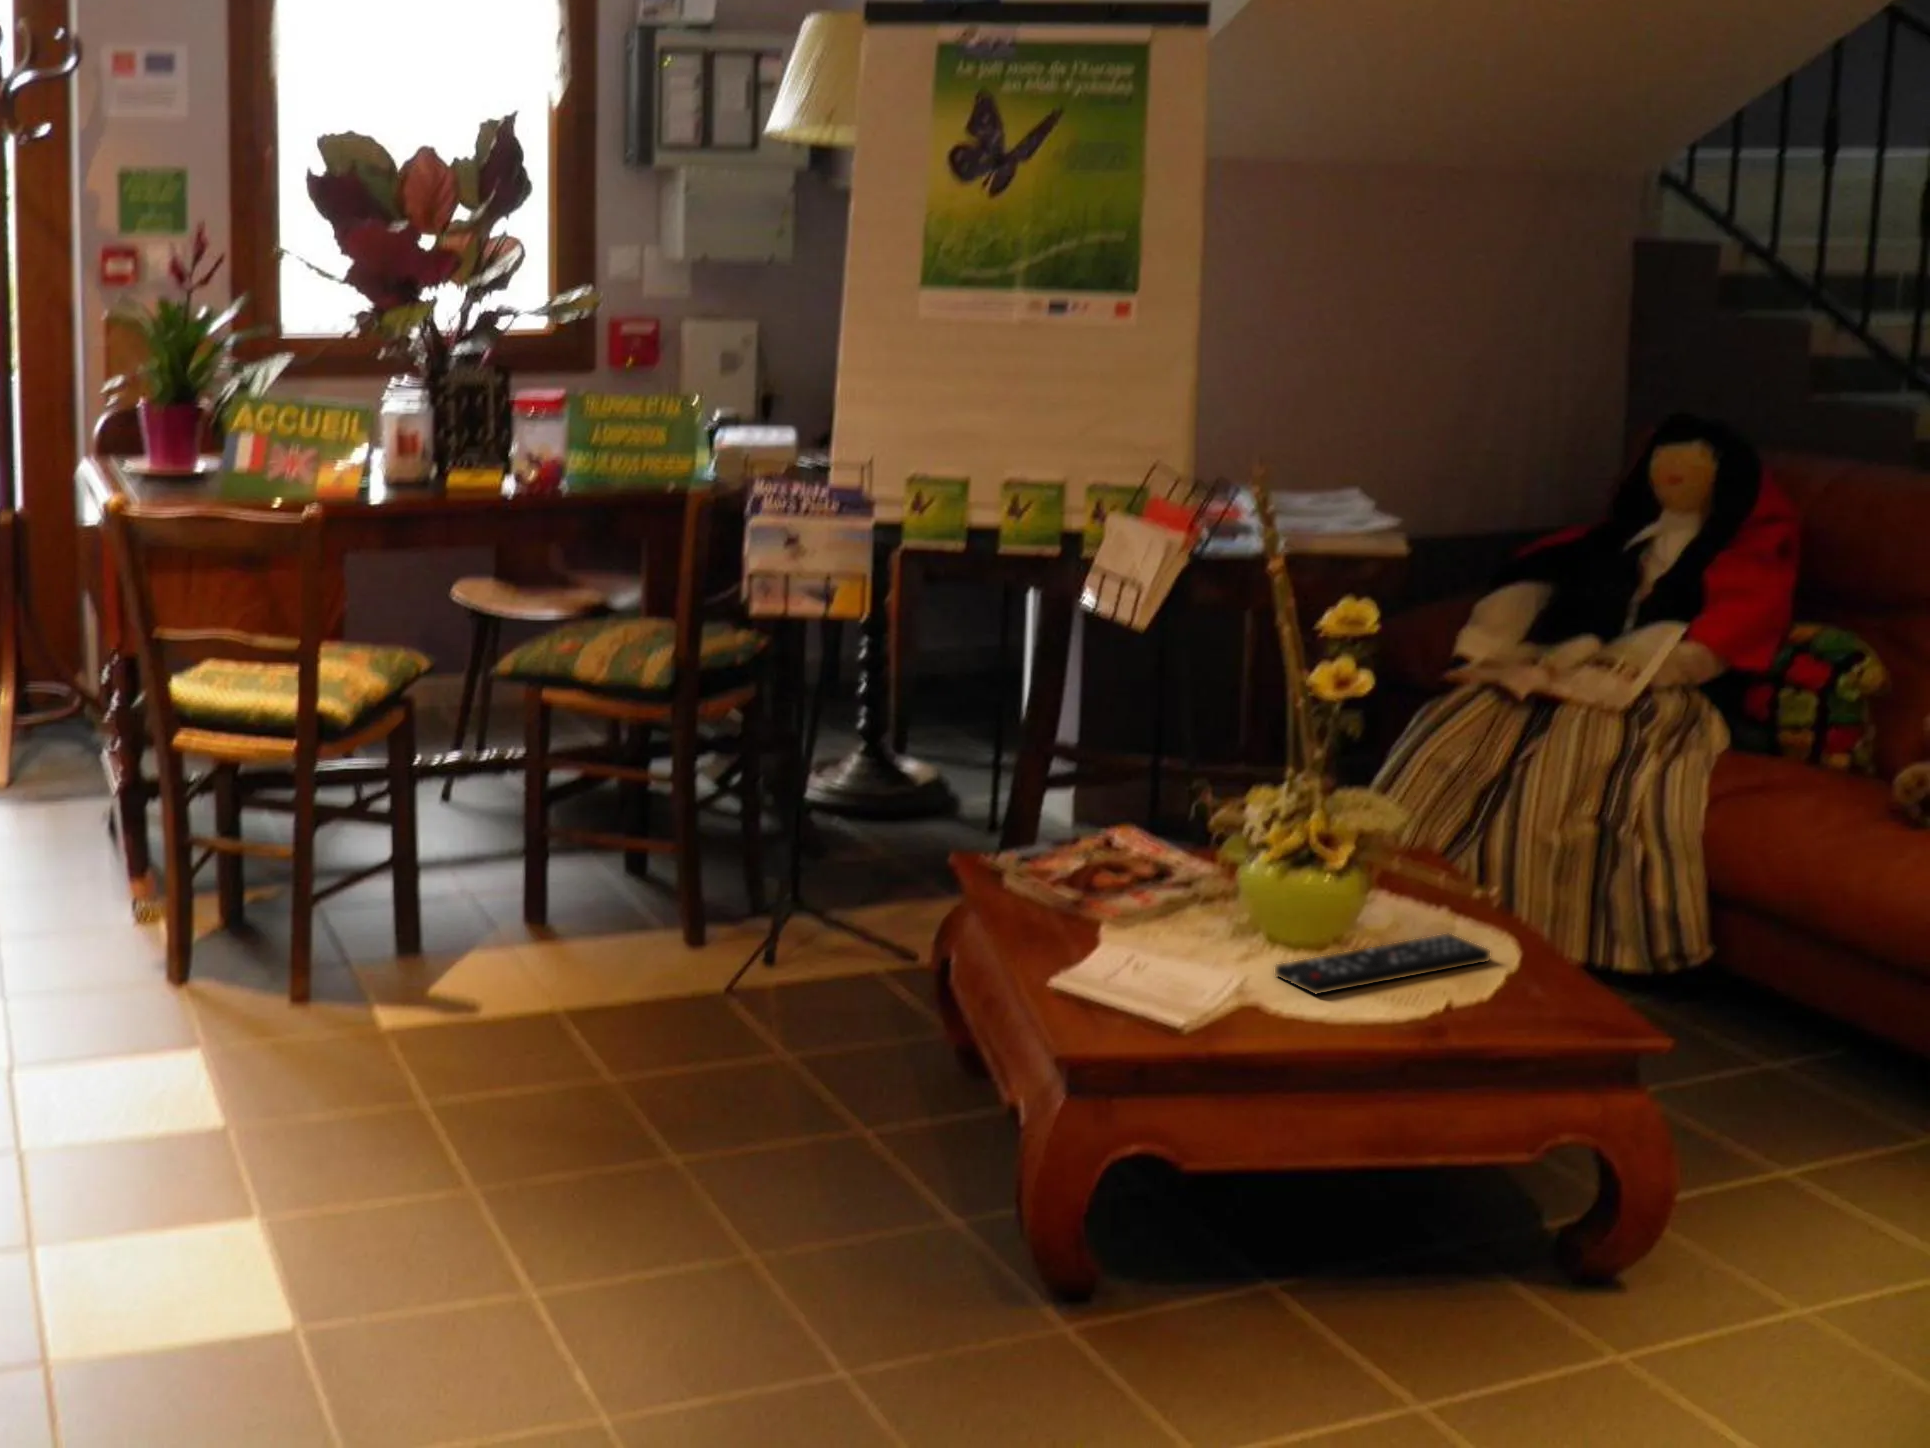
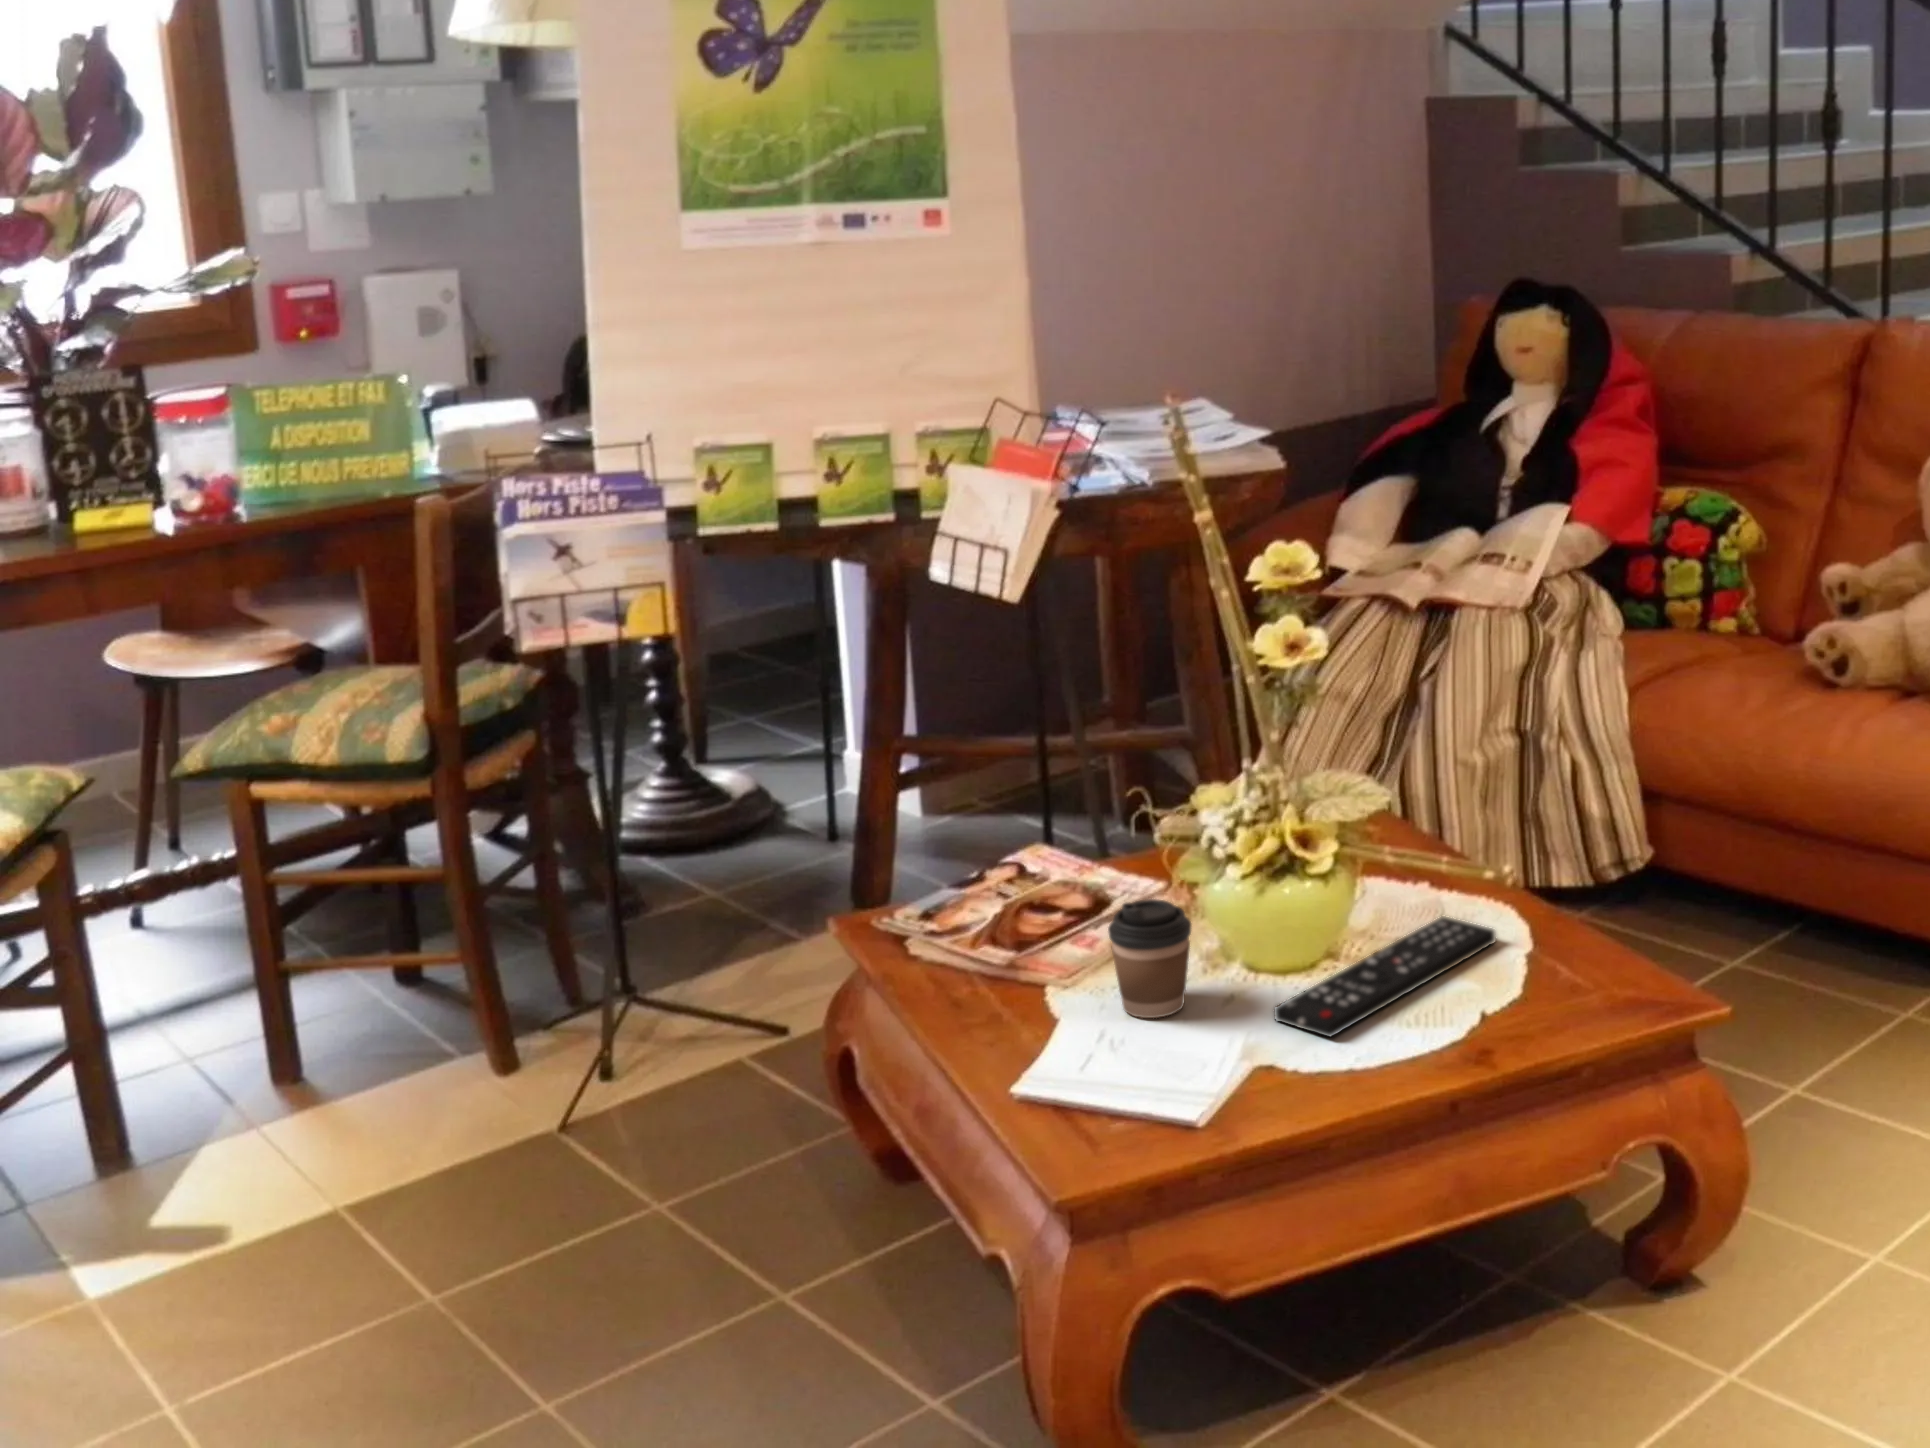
coffee cup: none [1150,860,1218,956] -> present [1108,899,1191,1018]

